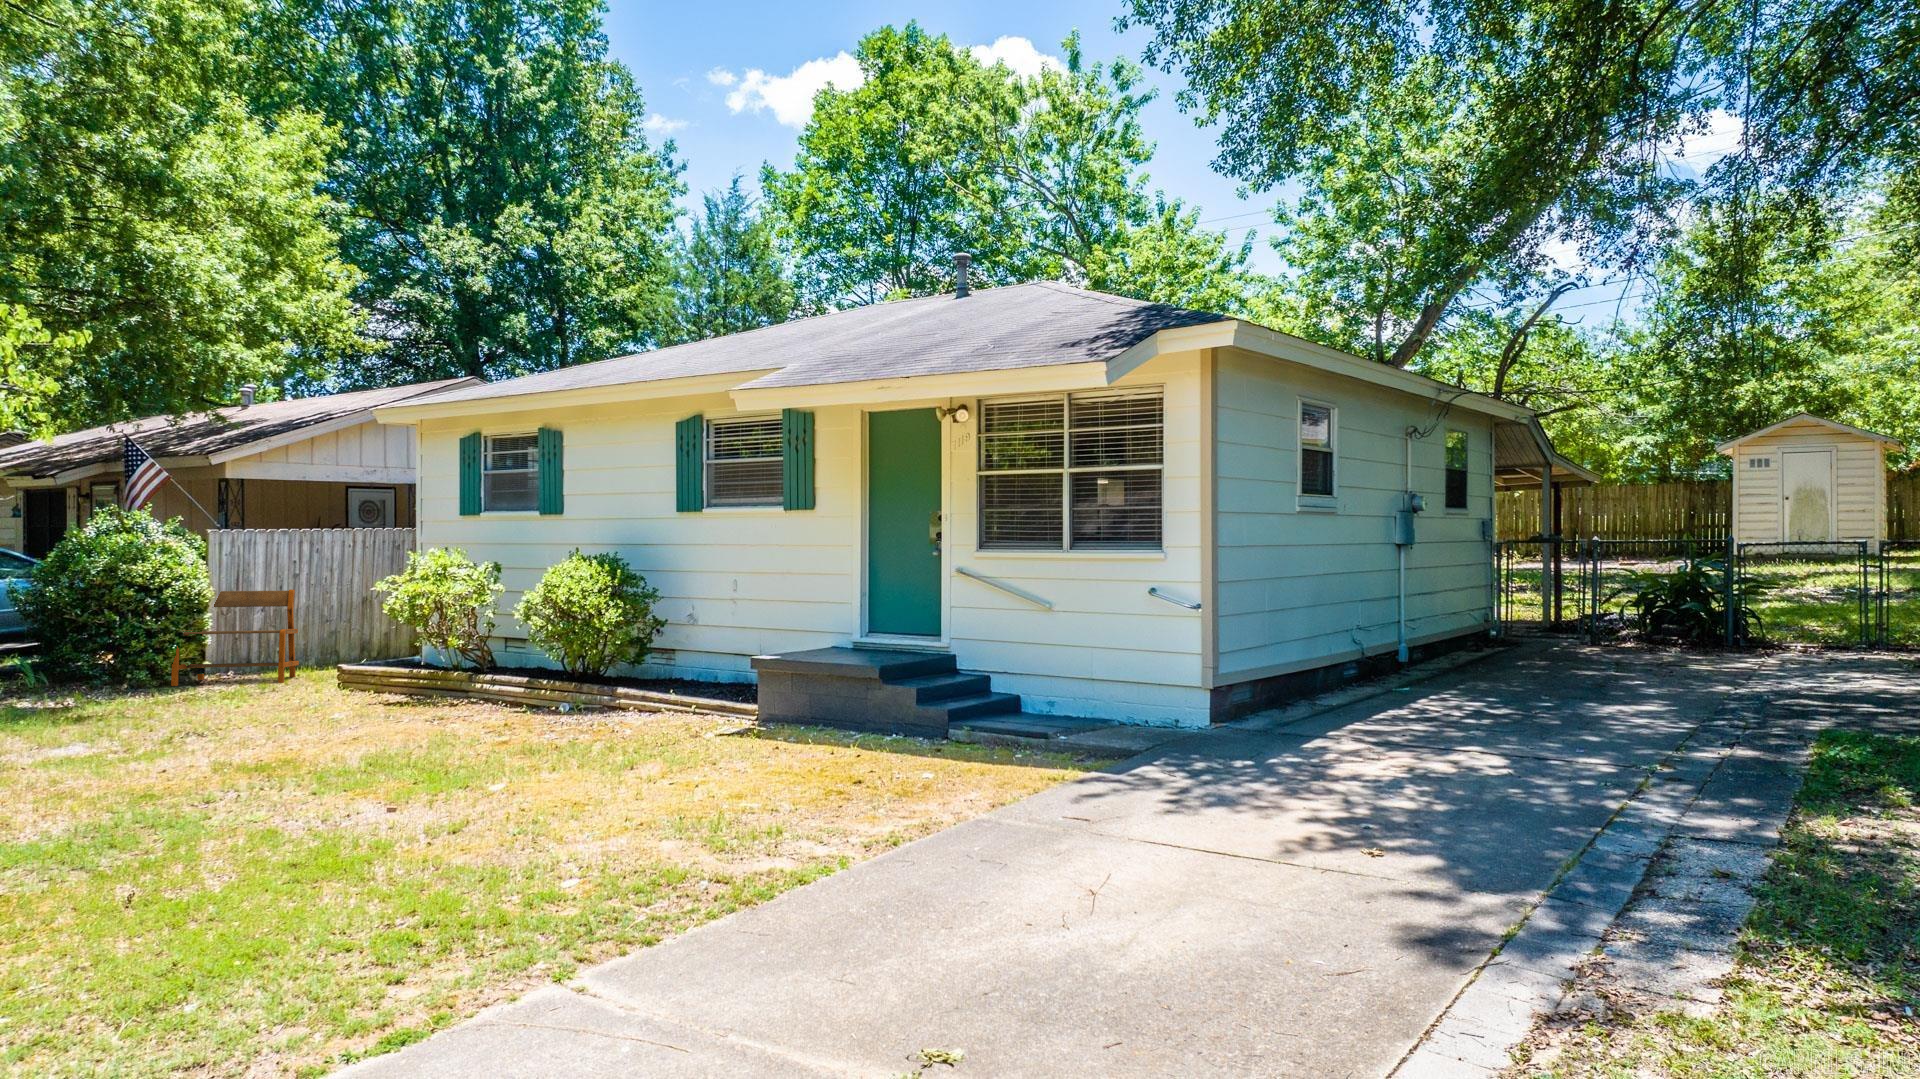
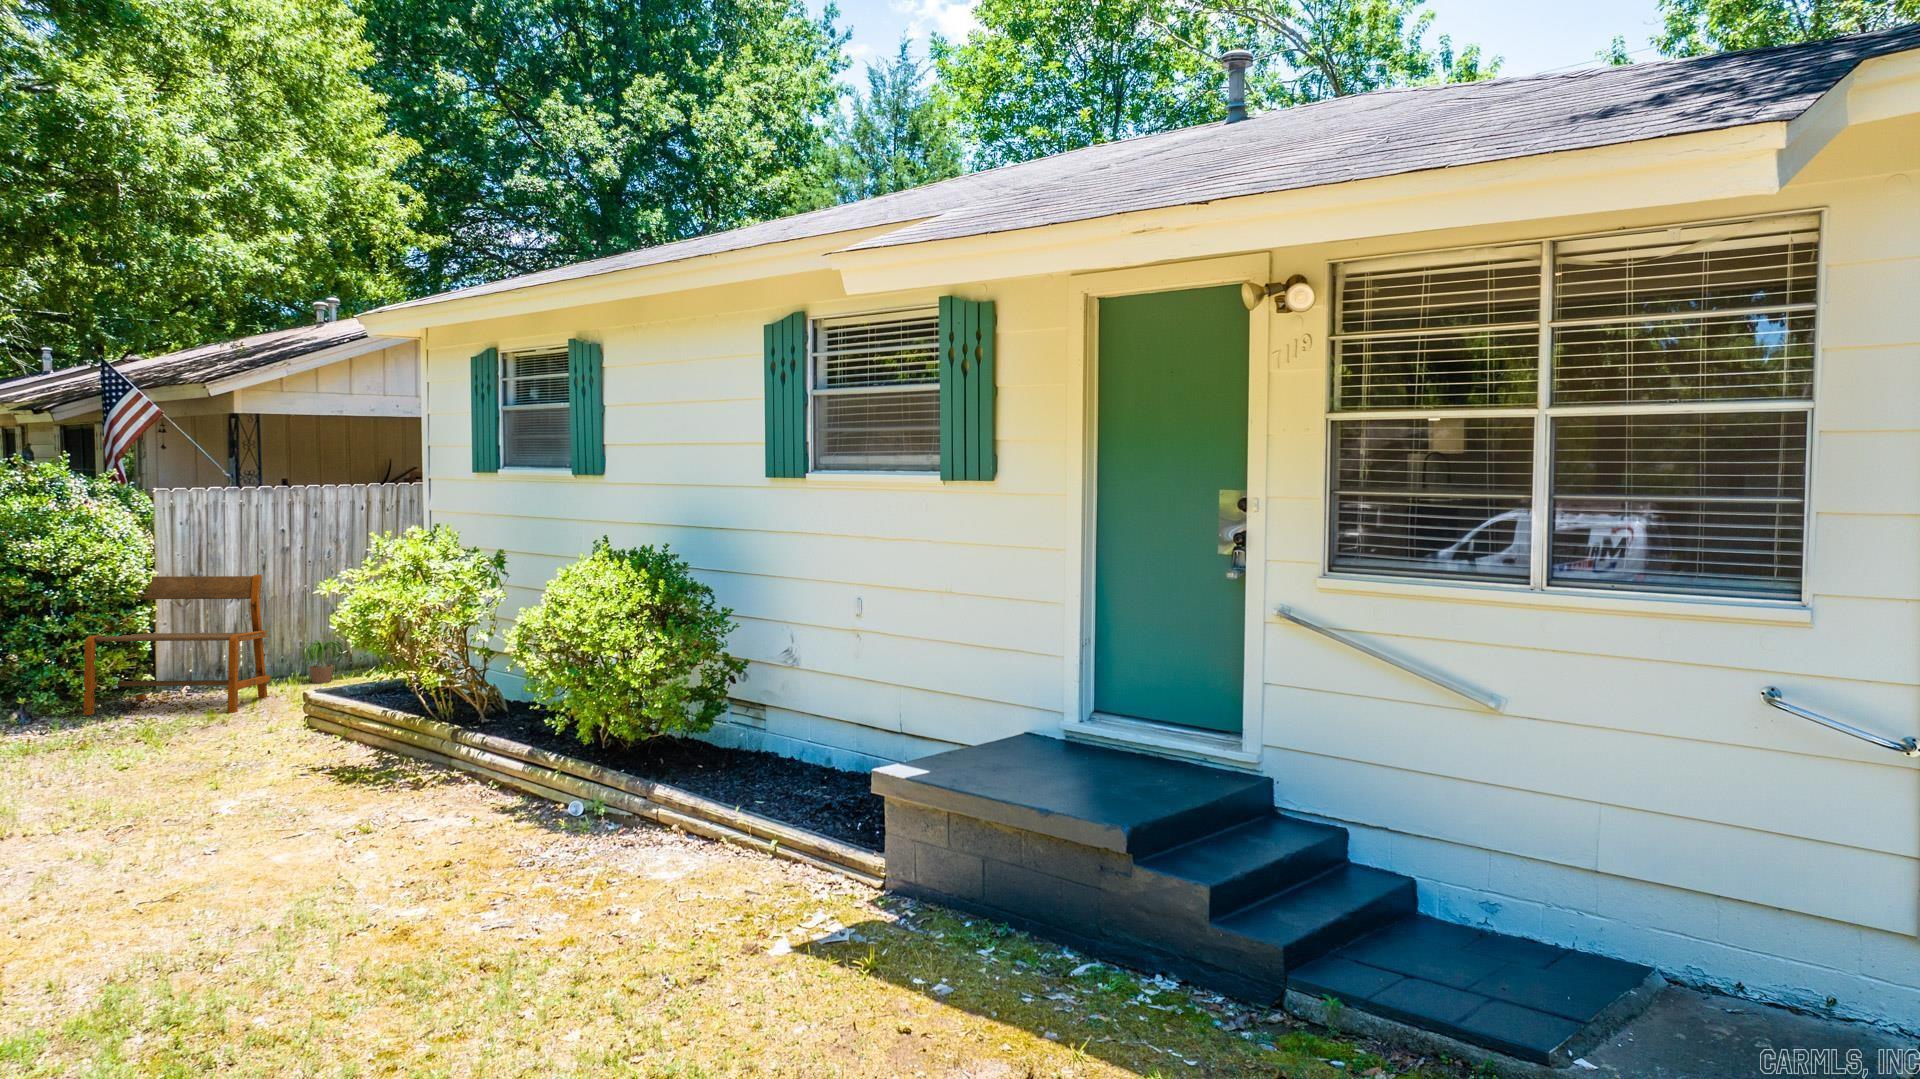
potted plant: none [310,640,346,670] -> present [303,640,342,683]

